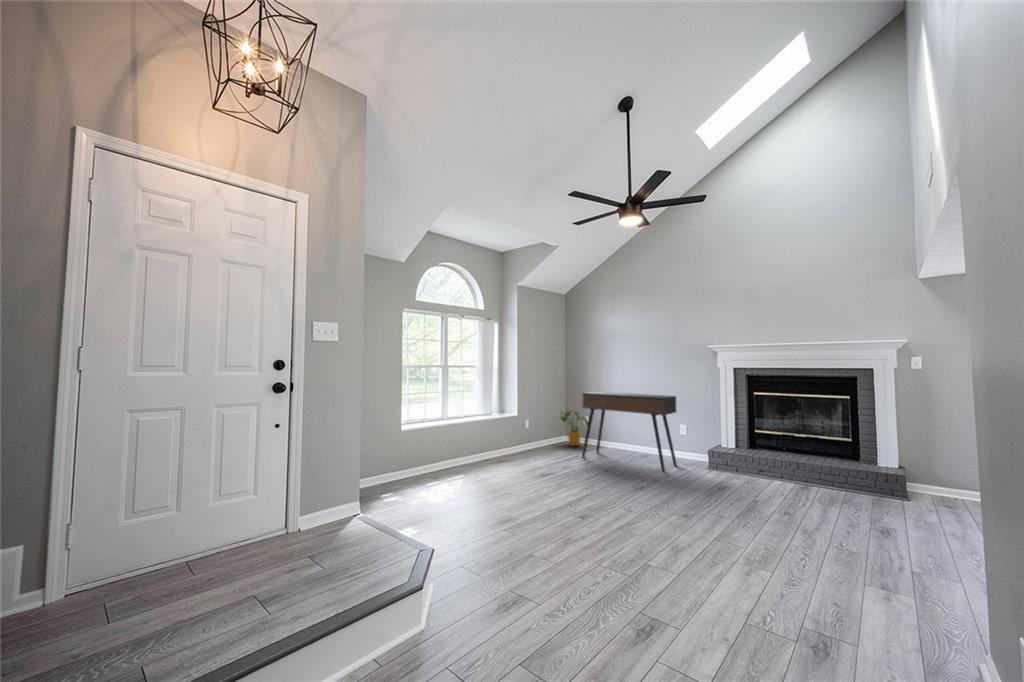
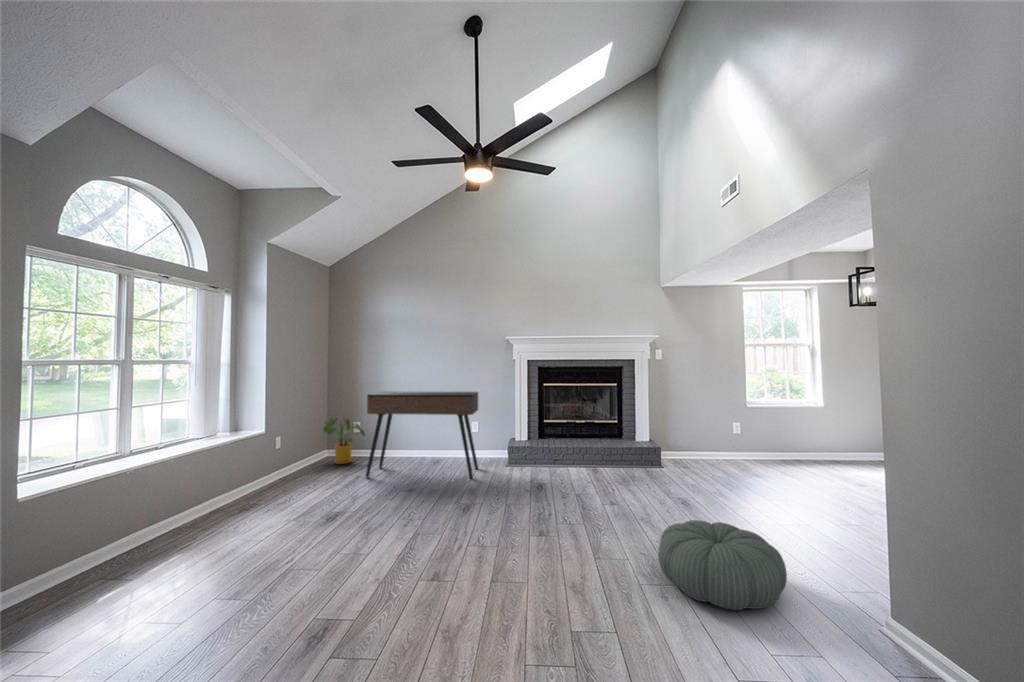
pouf: none [755,528,898,618] -> present [658,520,787,610]

